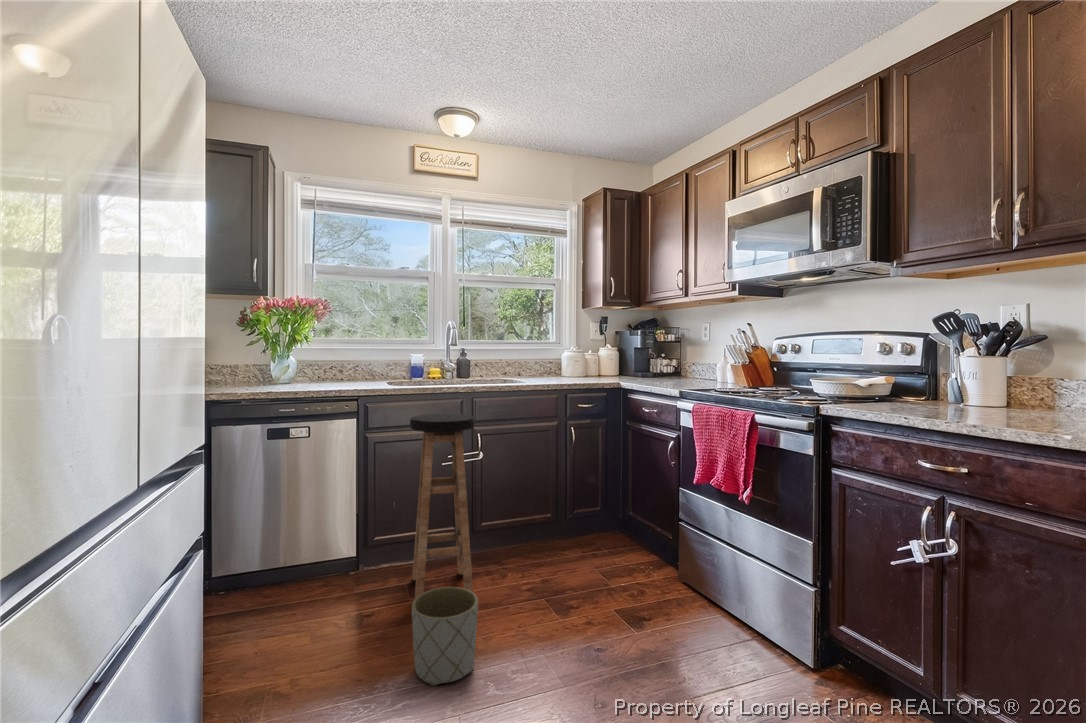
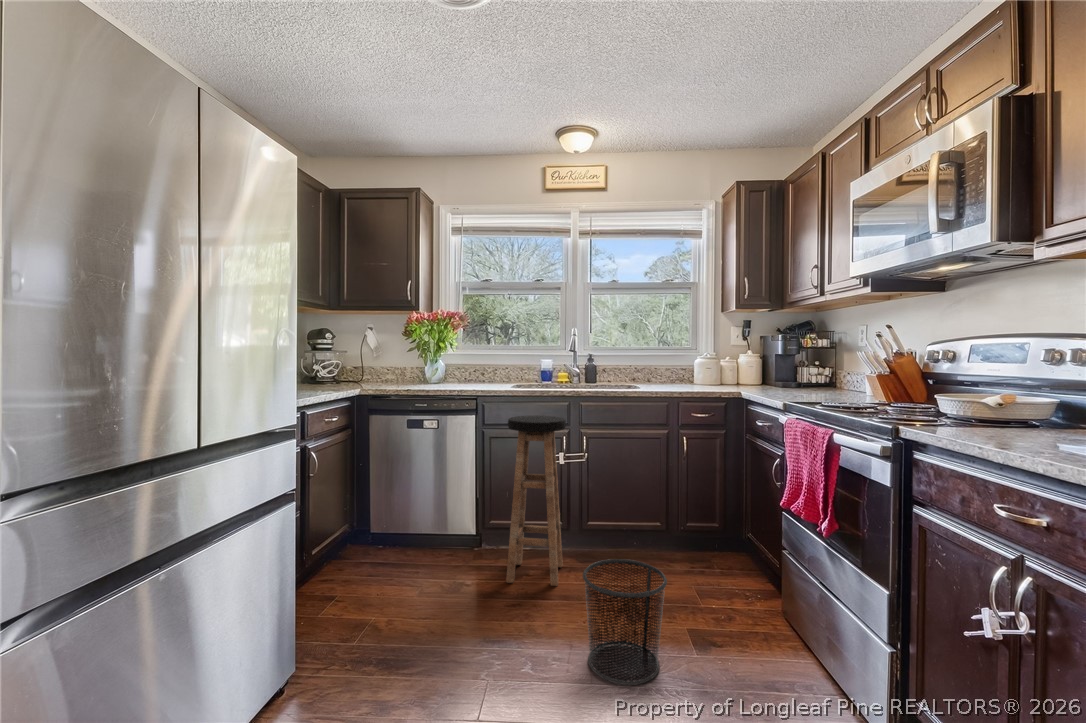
waste bin: none [543,553,627,679] -> present [583,559,667,685]
planter: present [412,587,478,686] -> none [469,569,527,652]

